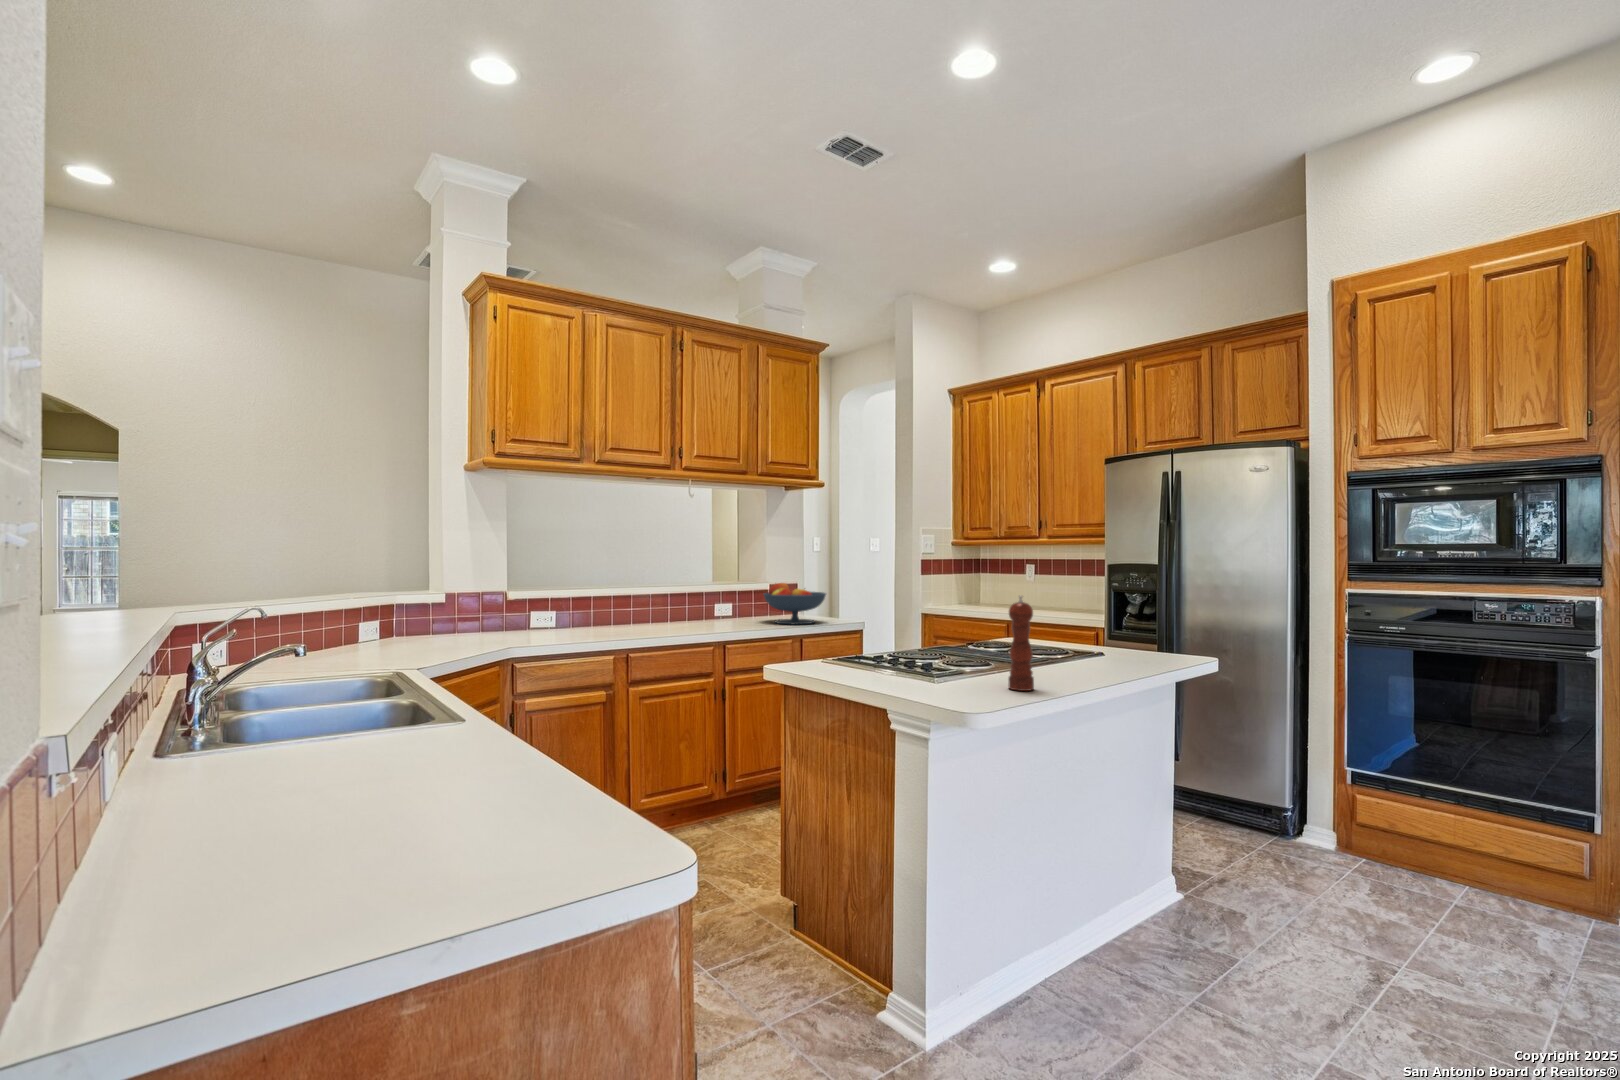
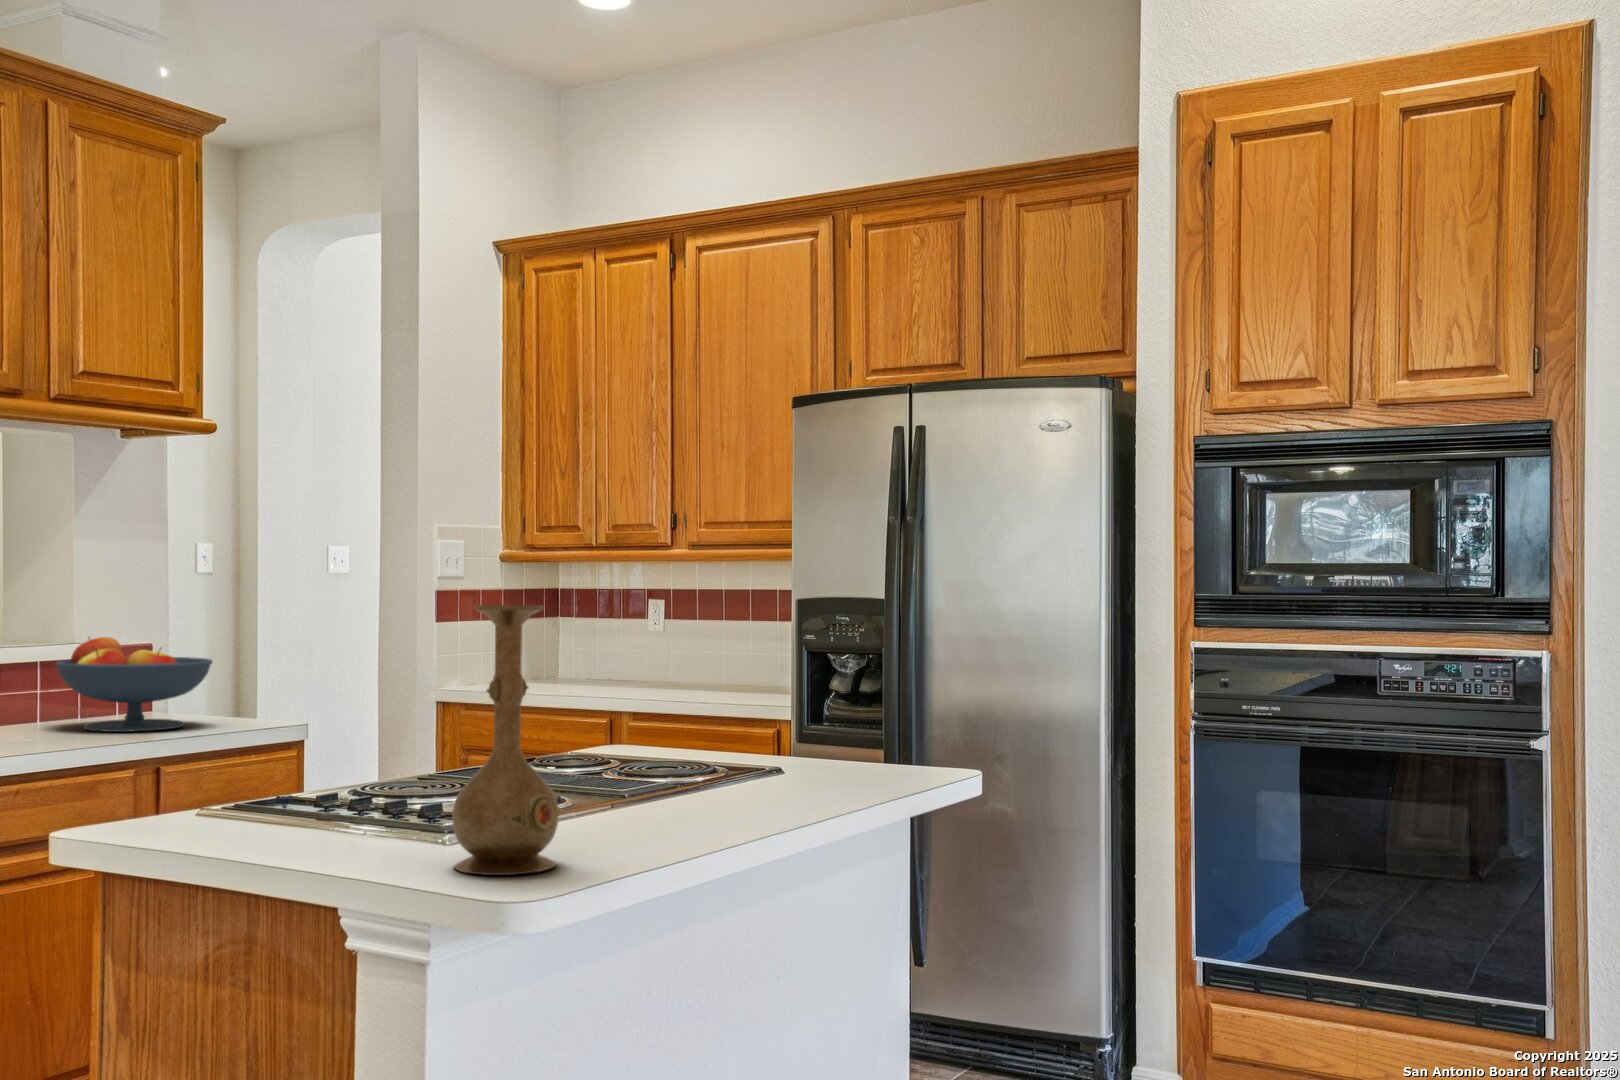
vase: none [940,575,988,696] -> present [452,605,560,875]
pepper mill: present [1008,595,1034,691] -> none [603,650,657,856]

